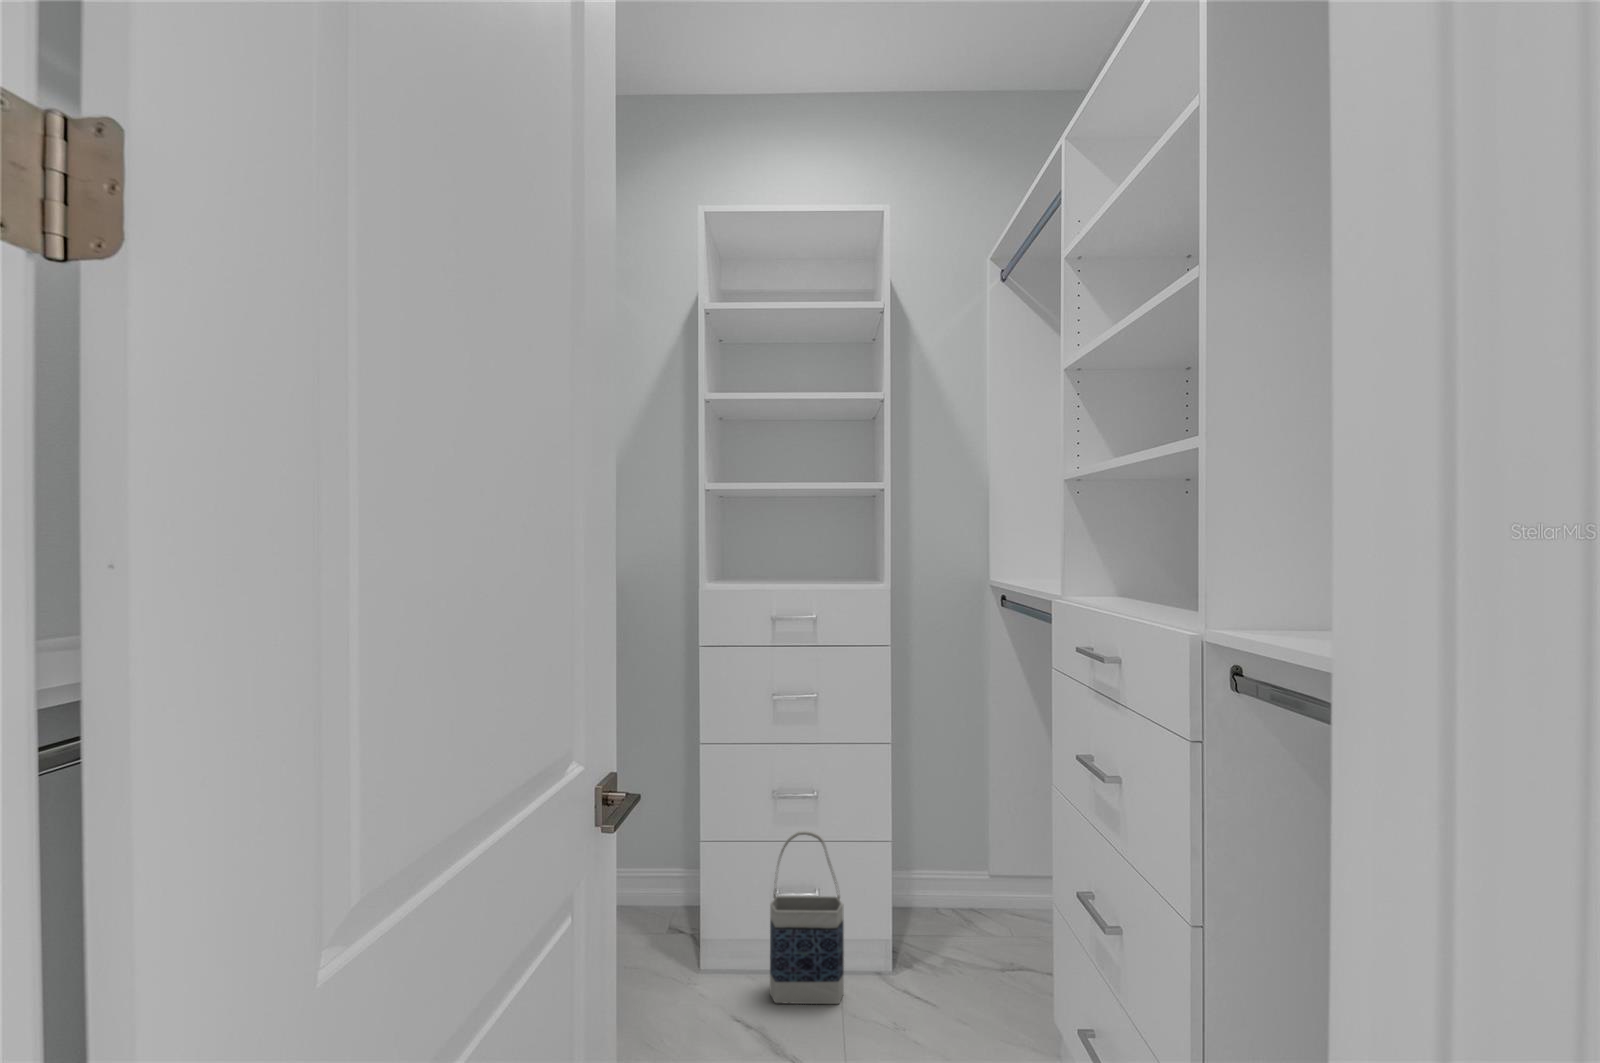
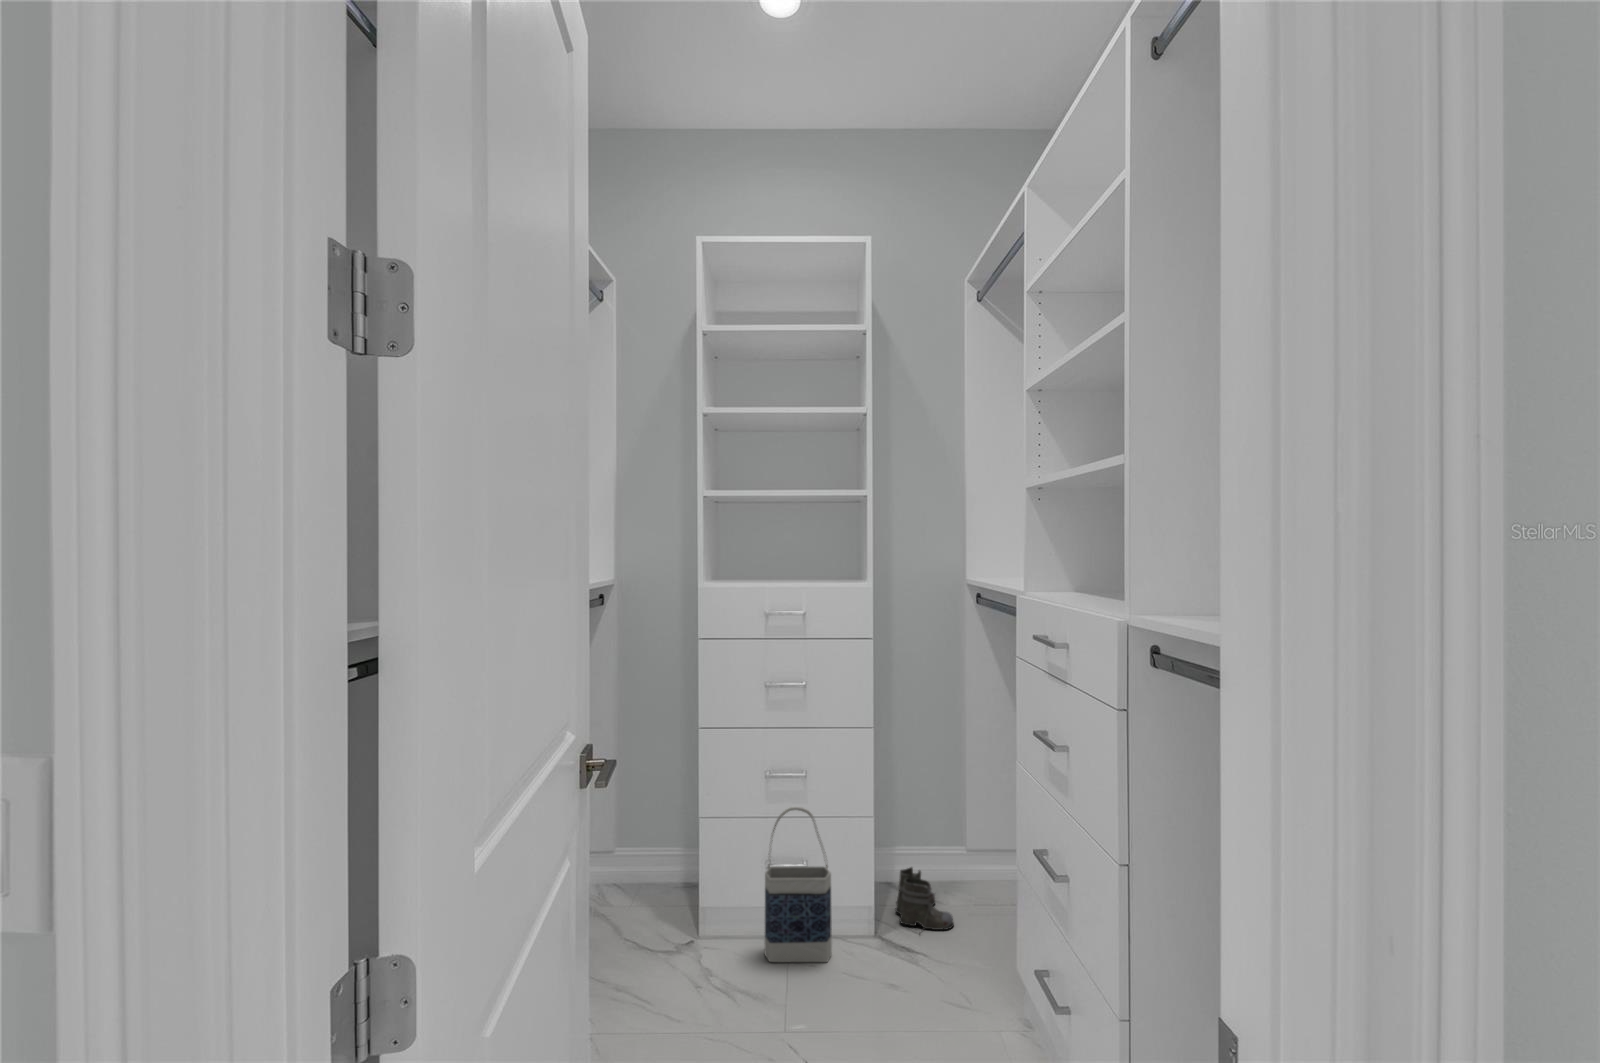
boots: none [913,893,978,973] -> present [896,867,954,931]

